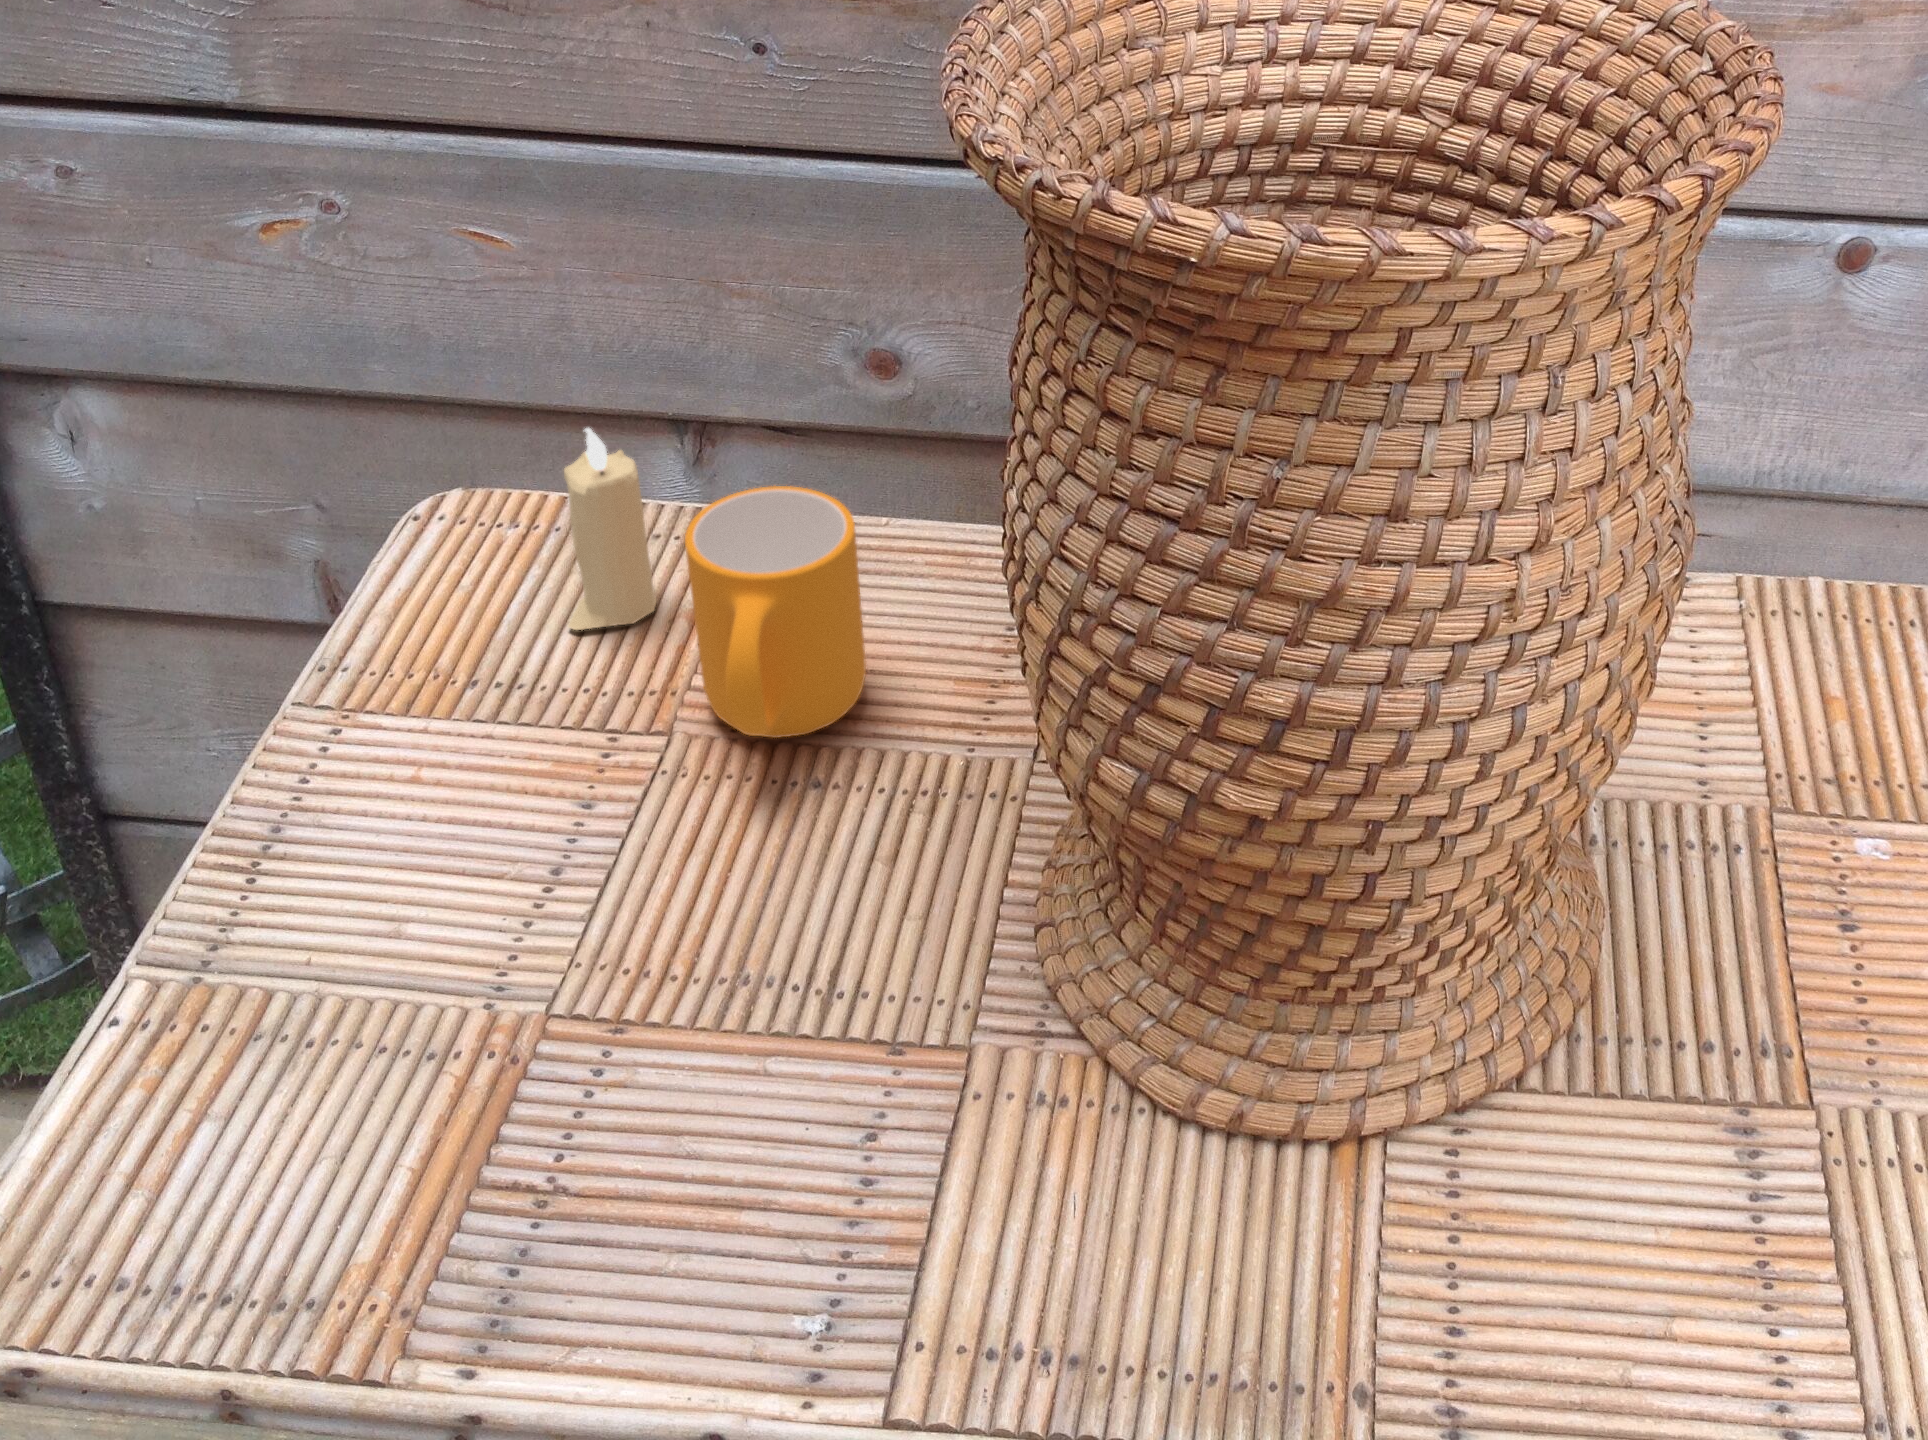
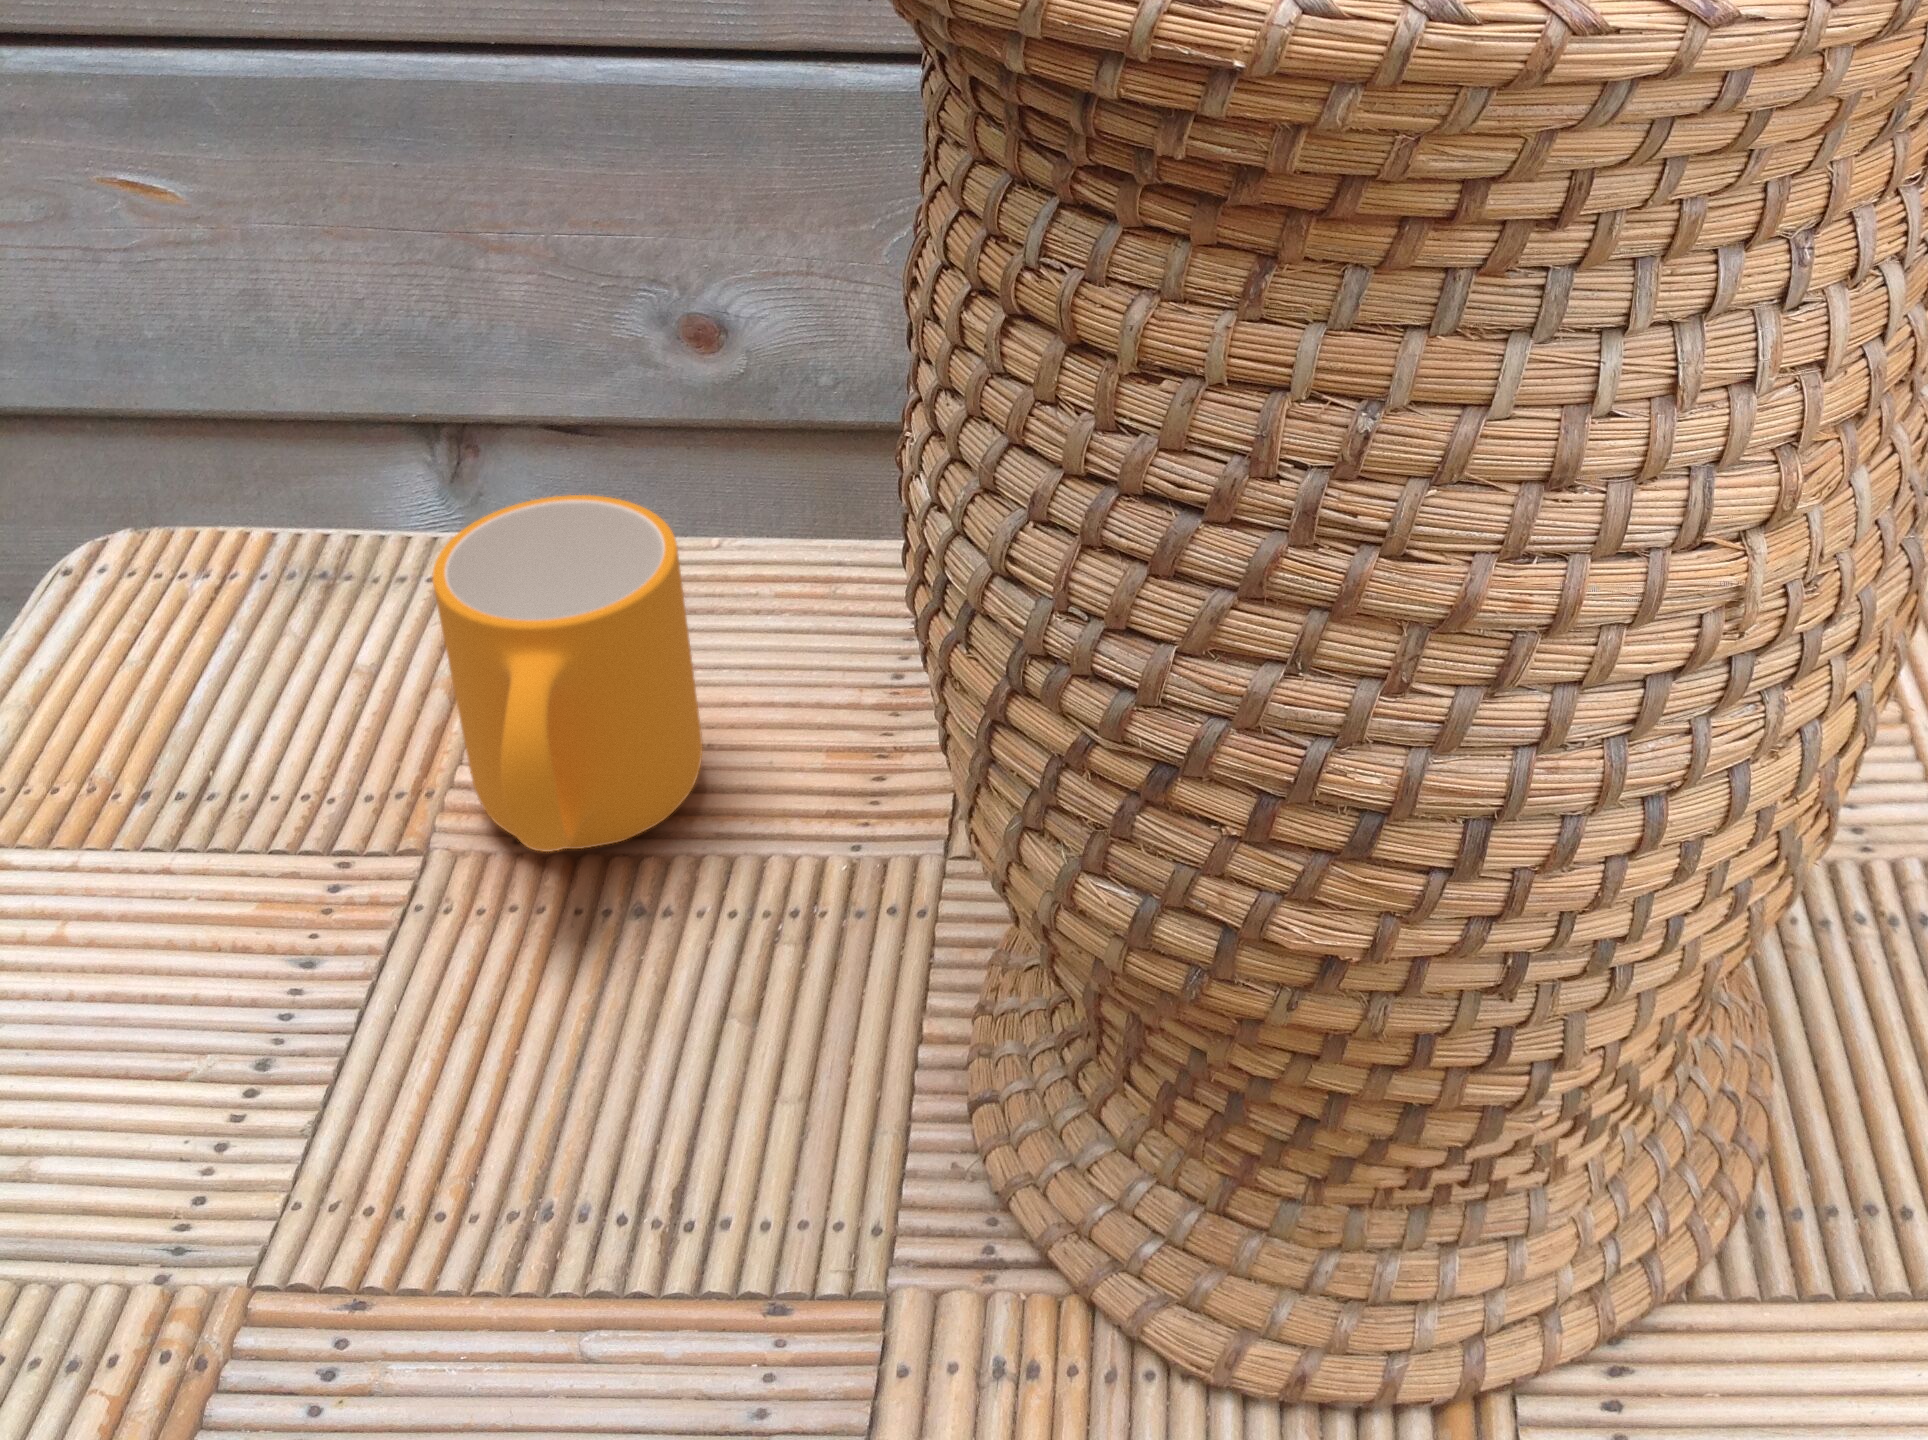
candle: present [564,428,656,630] -> none [257,427,403,712]

